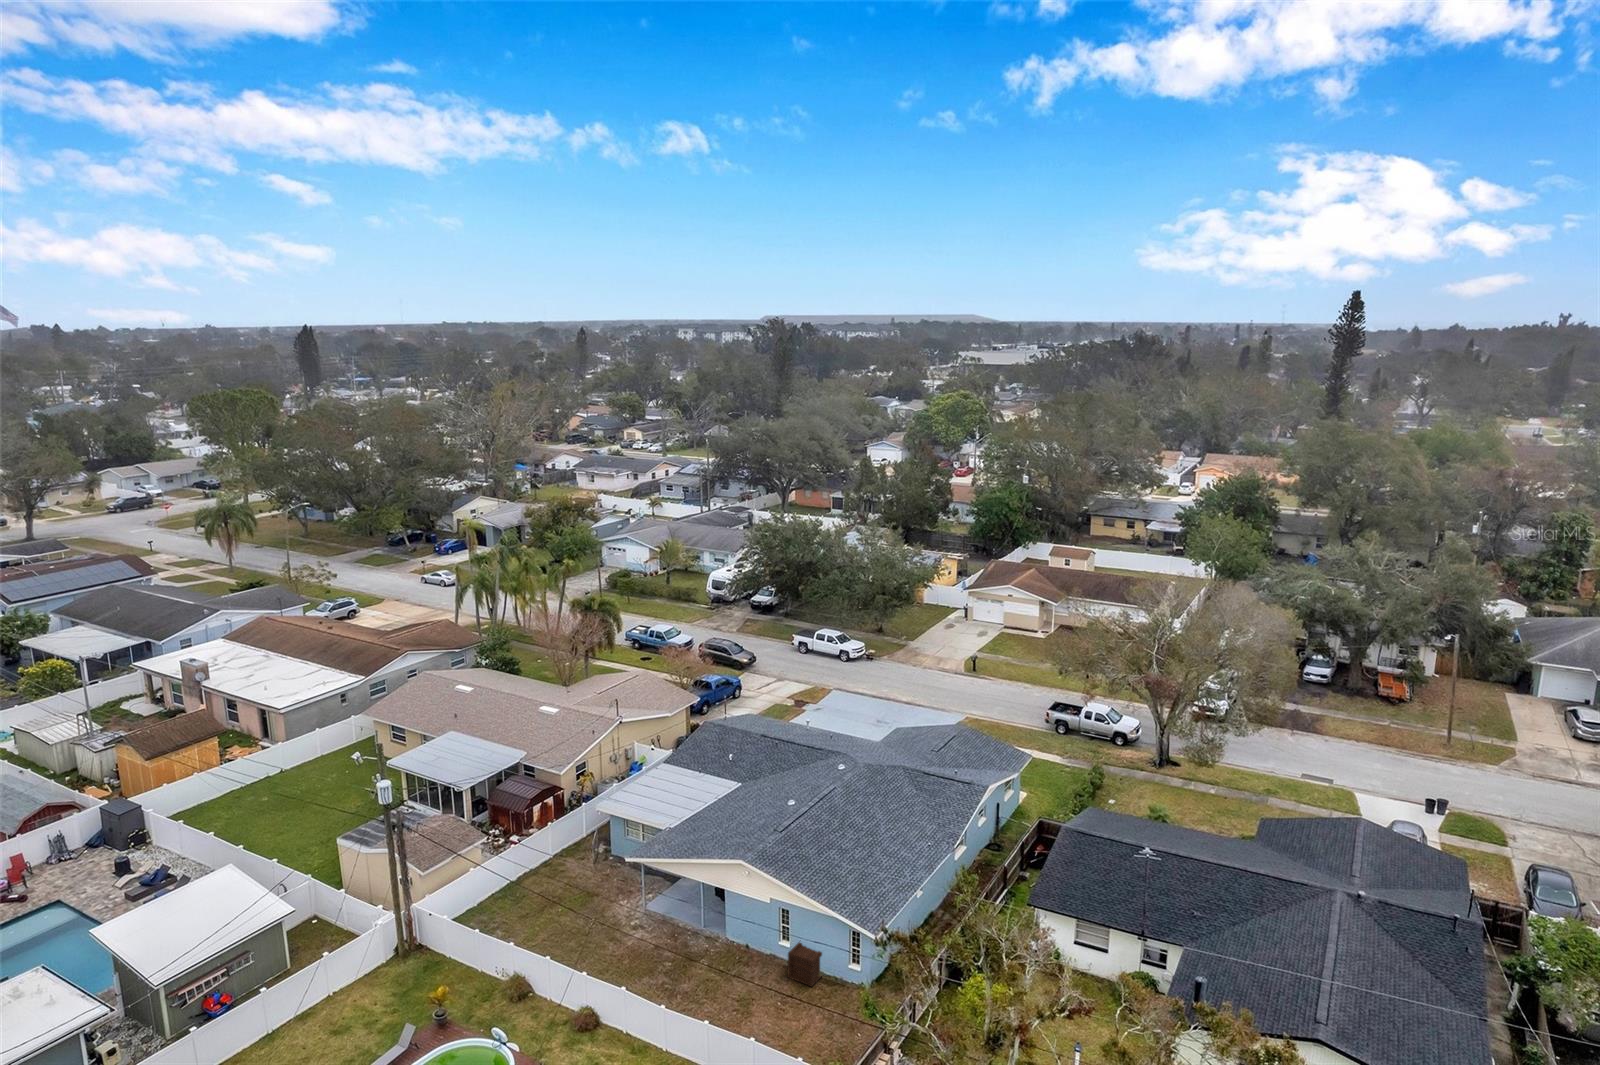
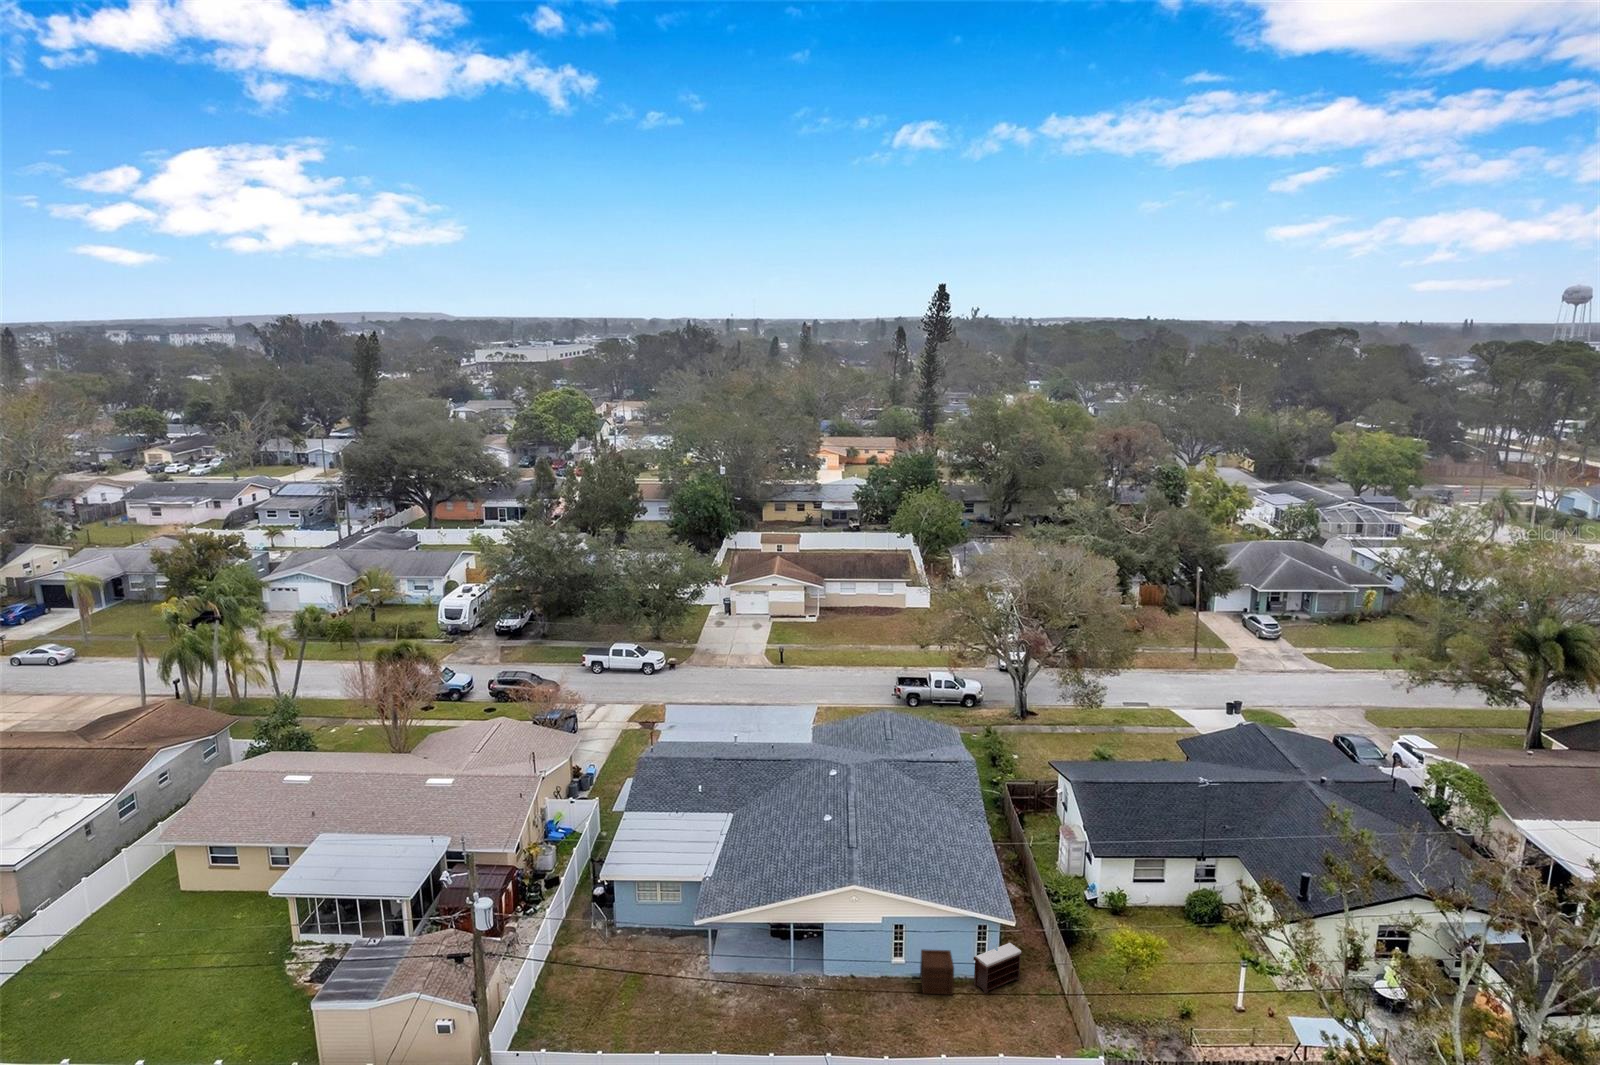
bench: none [840,958,890,997] -> present [974,943,1023,994]

